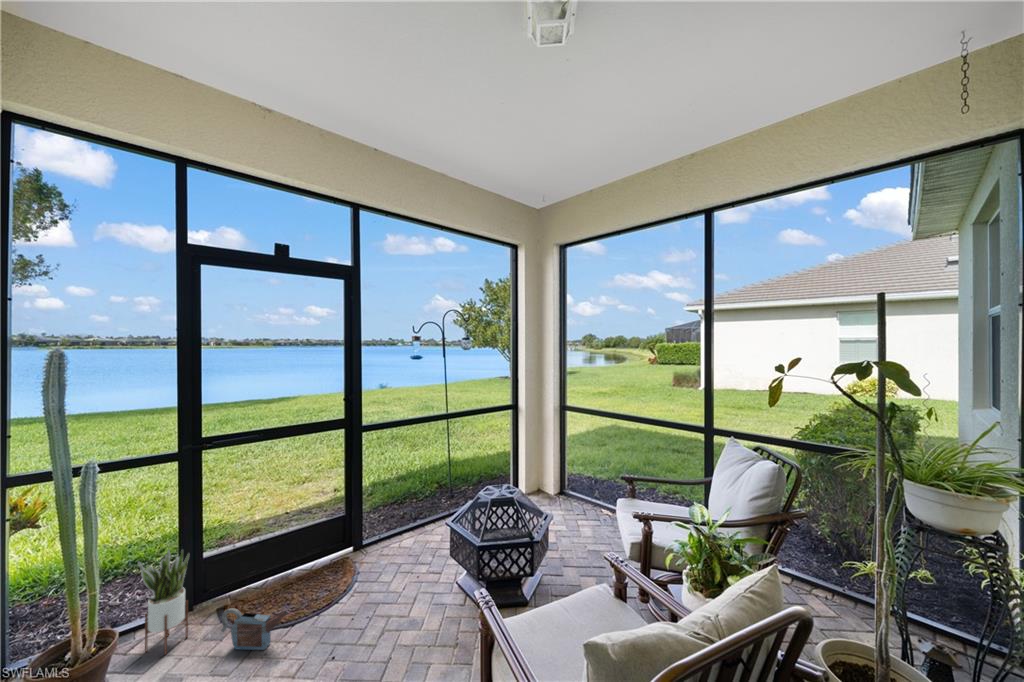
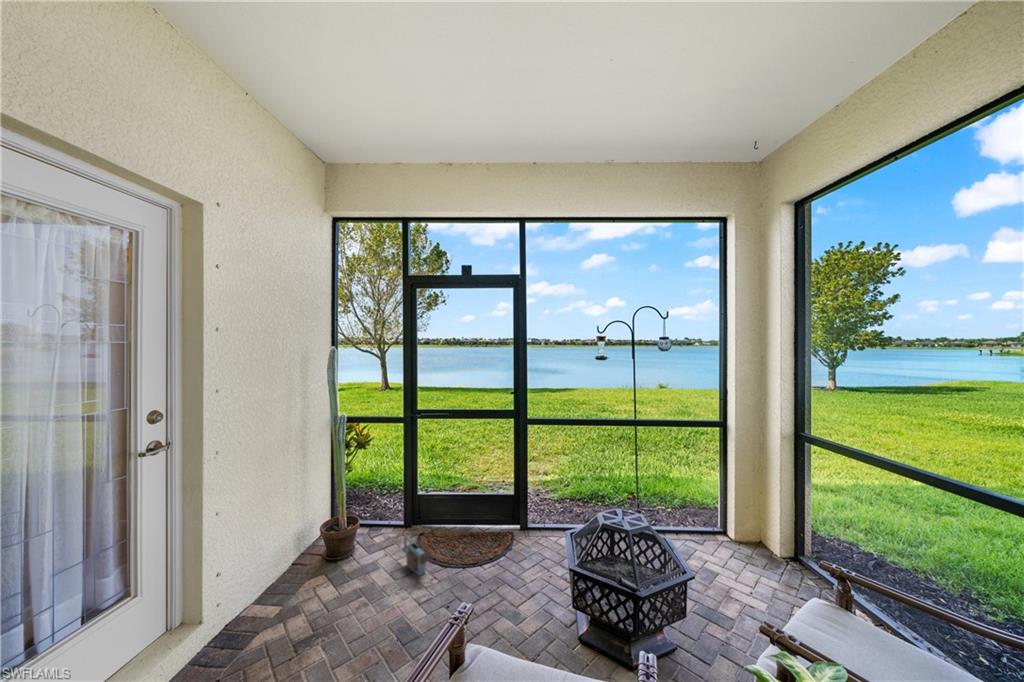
potted plant: present [138,550,189,655] -> none [369,482,398,551]

